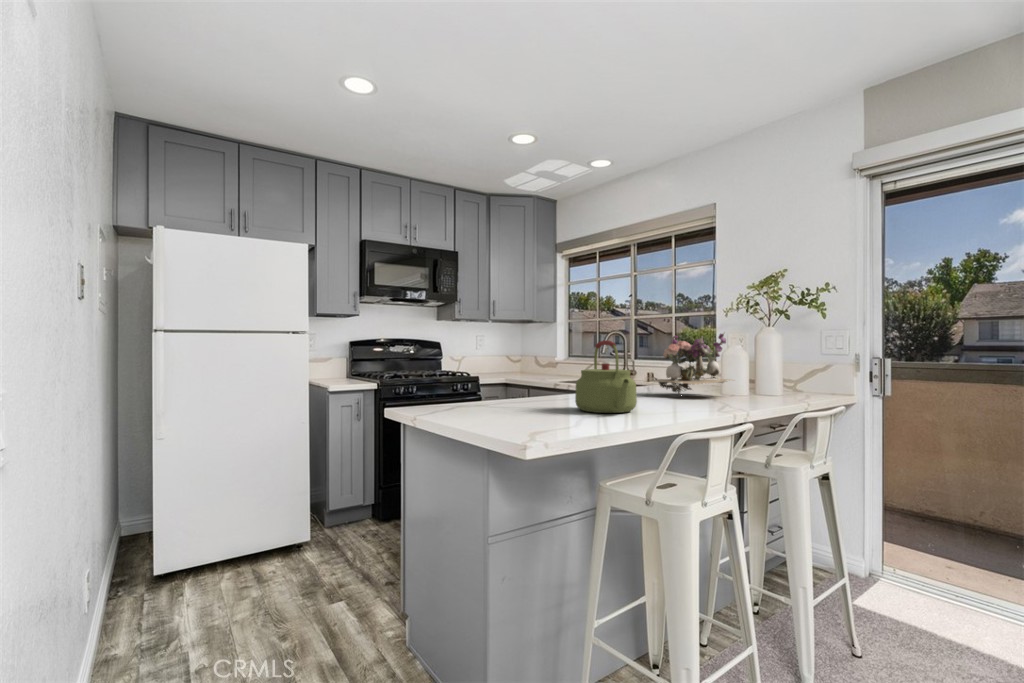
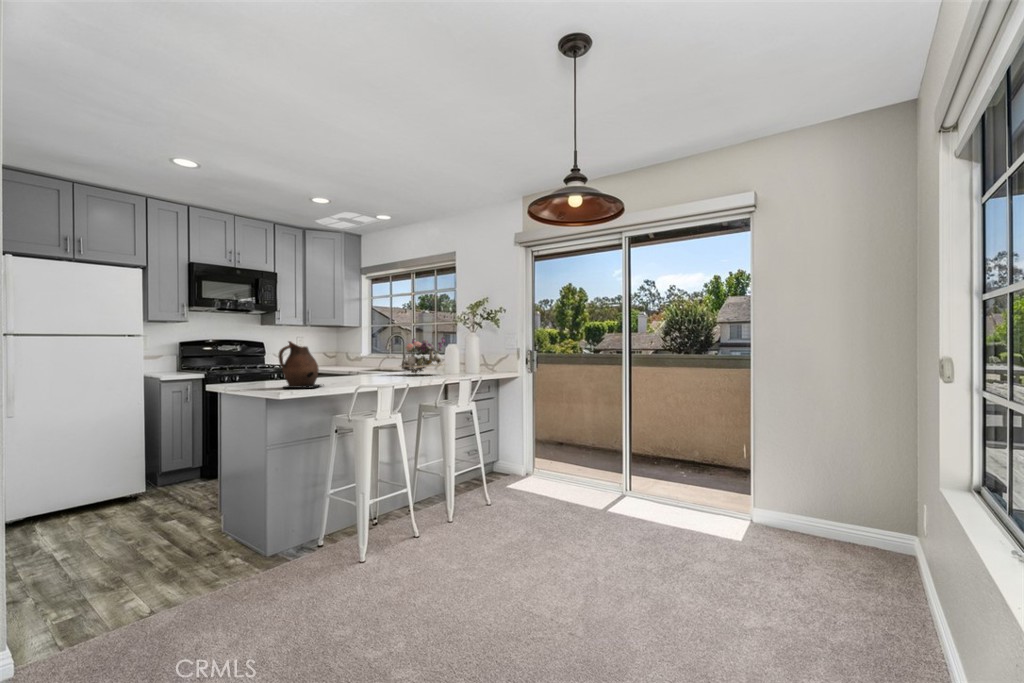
ceramic pitcher: none [509,337,580,429] -> present [279,341,320,388]
kettle: present [575,340,637,413] -> none [331,342,368,383]

